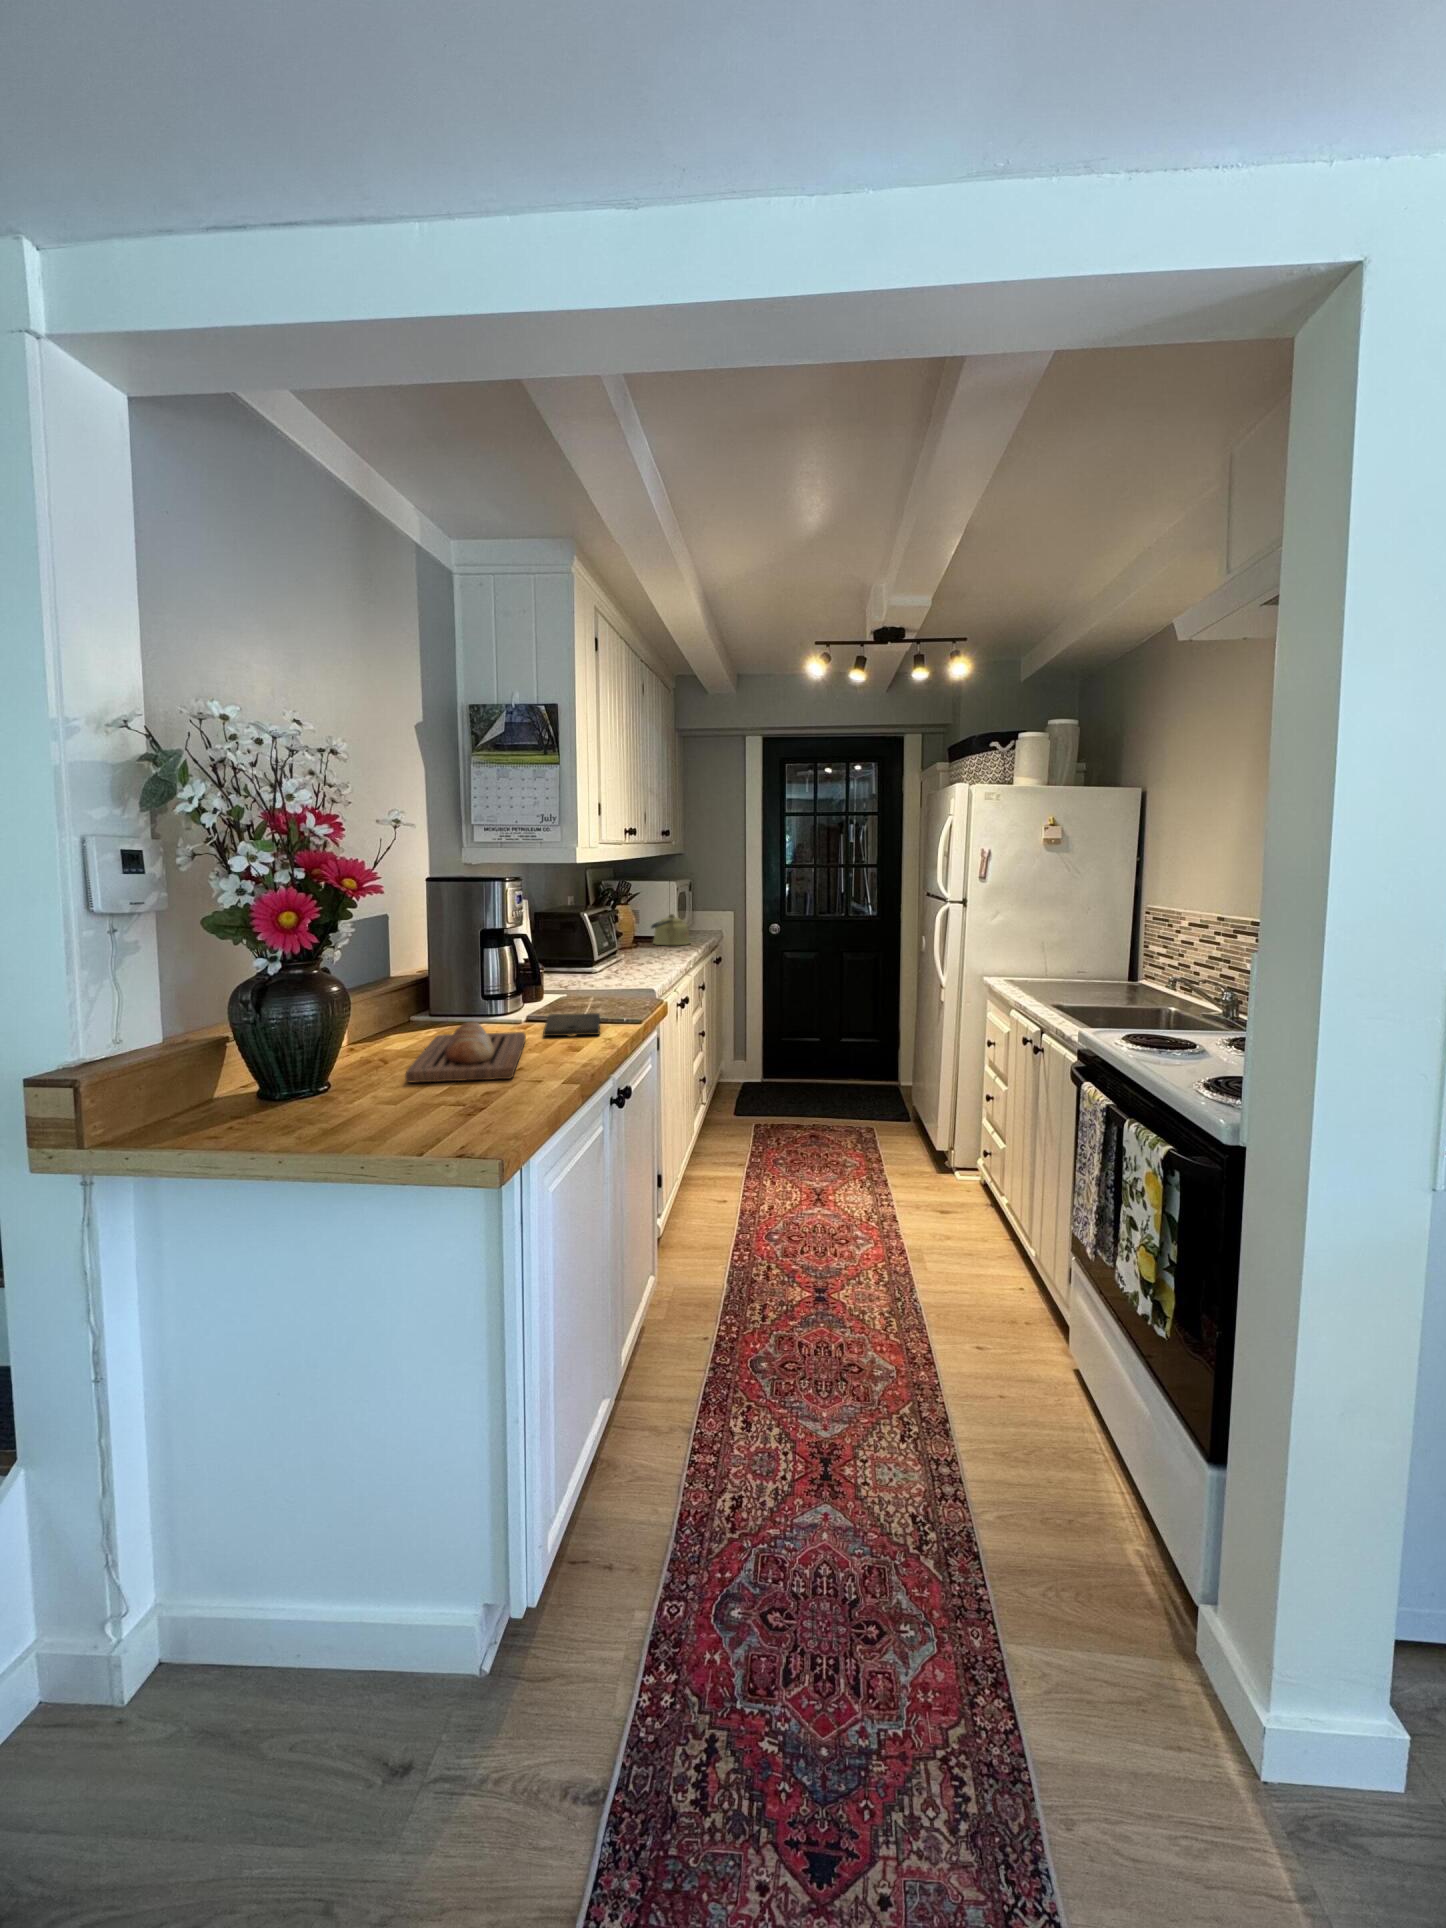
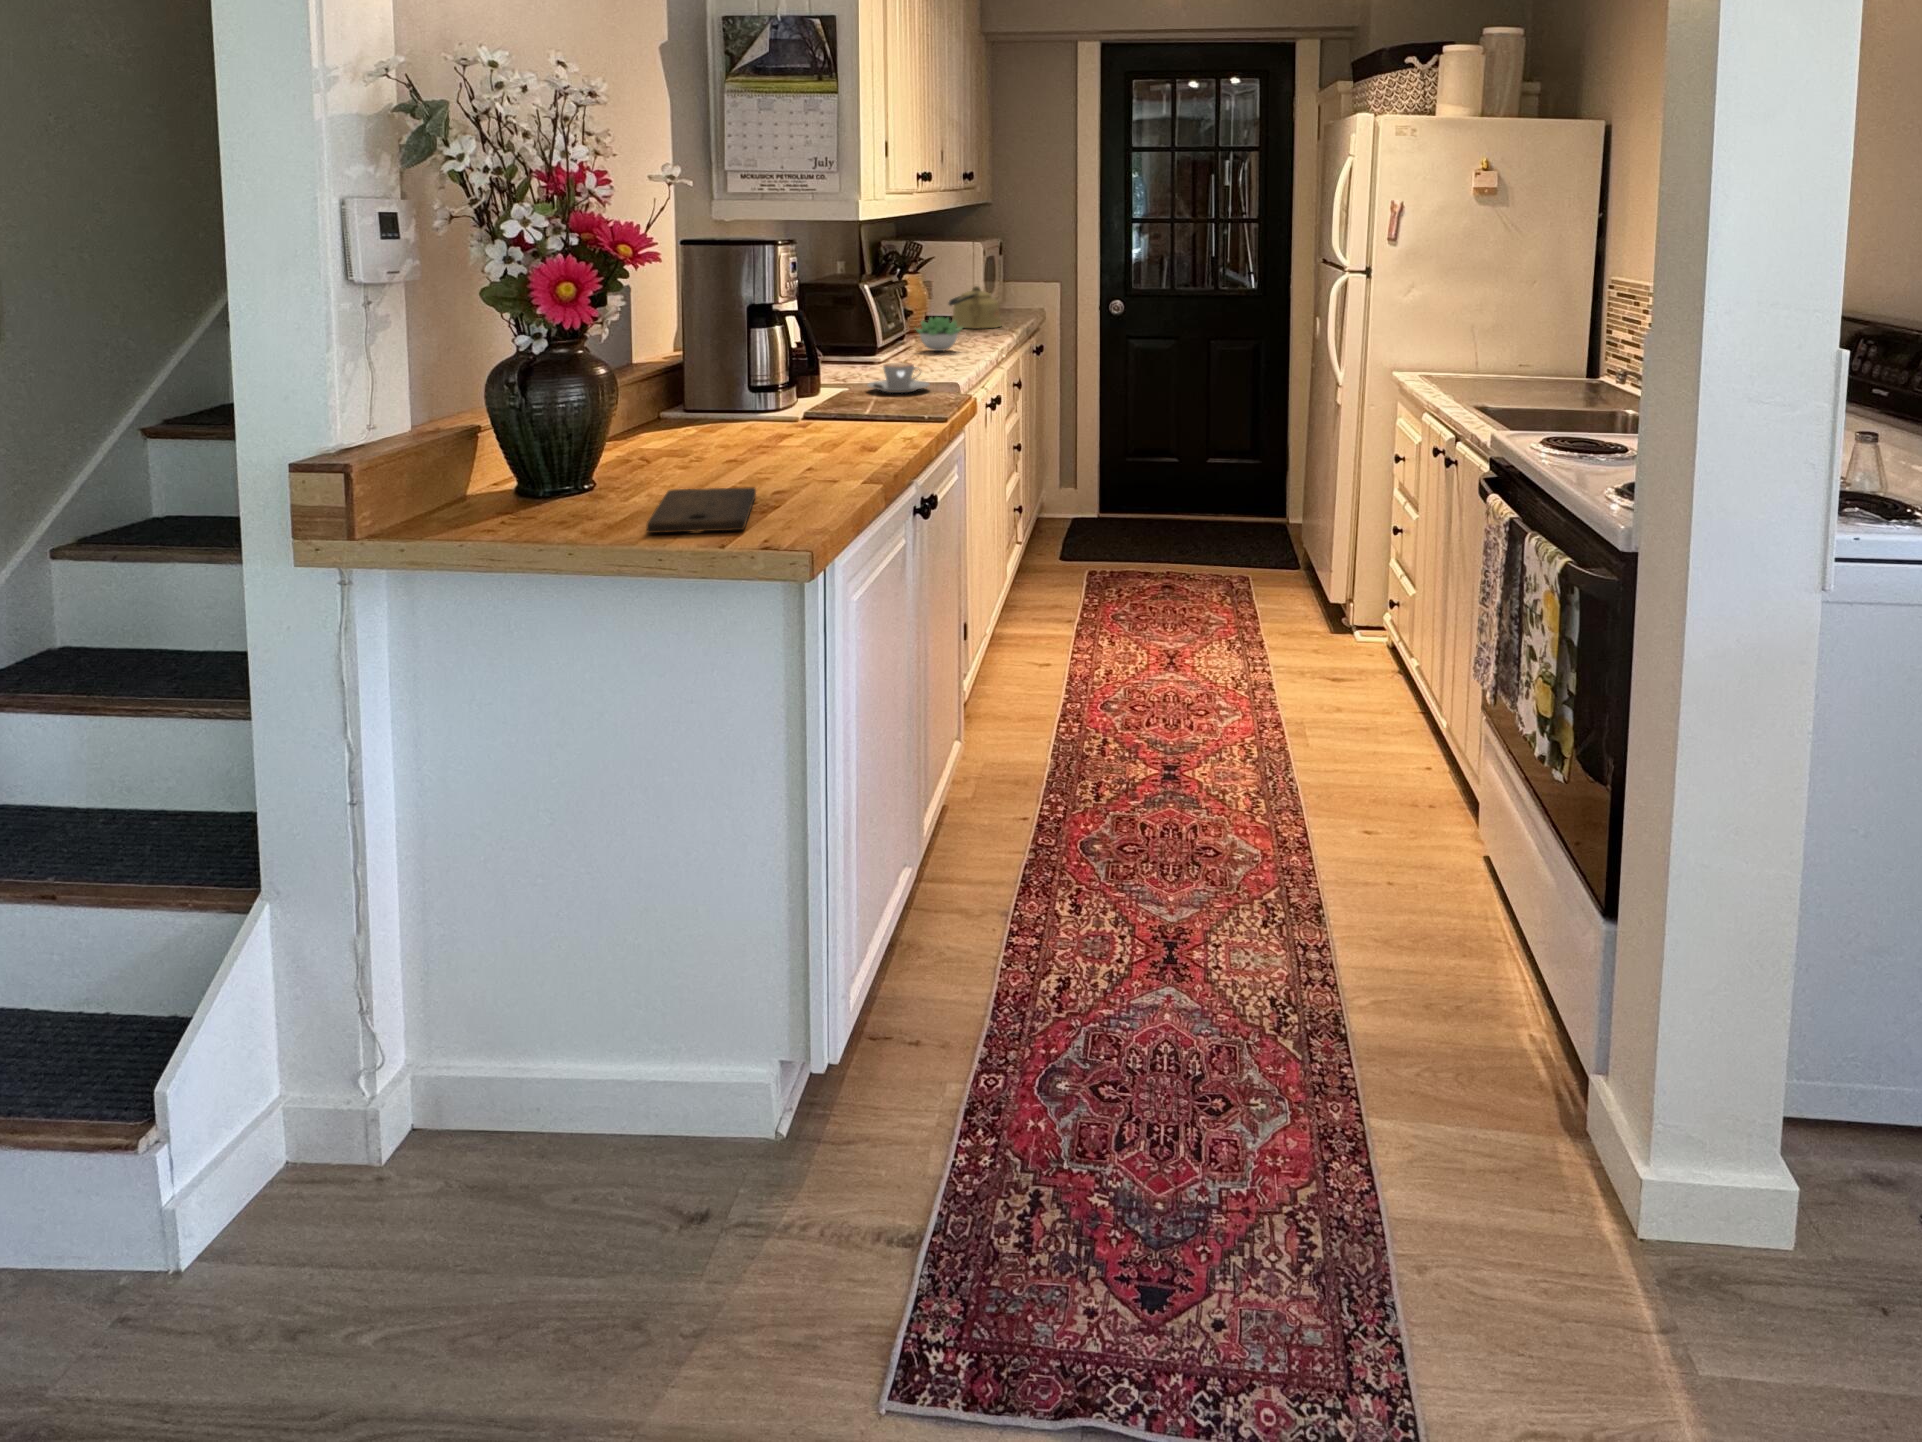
succulent plant: none [622,937,661,963] -> present [916,317,963,351]
coffee cup: none [581,974,631,998] -> present [867,363,930,393]
cutting board: present [543,1013,600,1036] -> present [647,488,756,533]
bread loaf: present [405,1022,526,1083] -> none [679,416,809,482]

